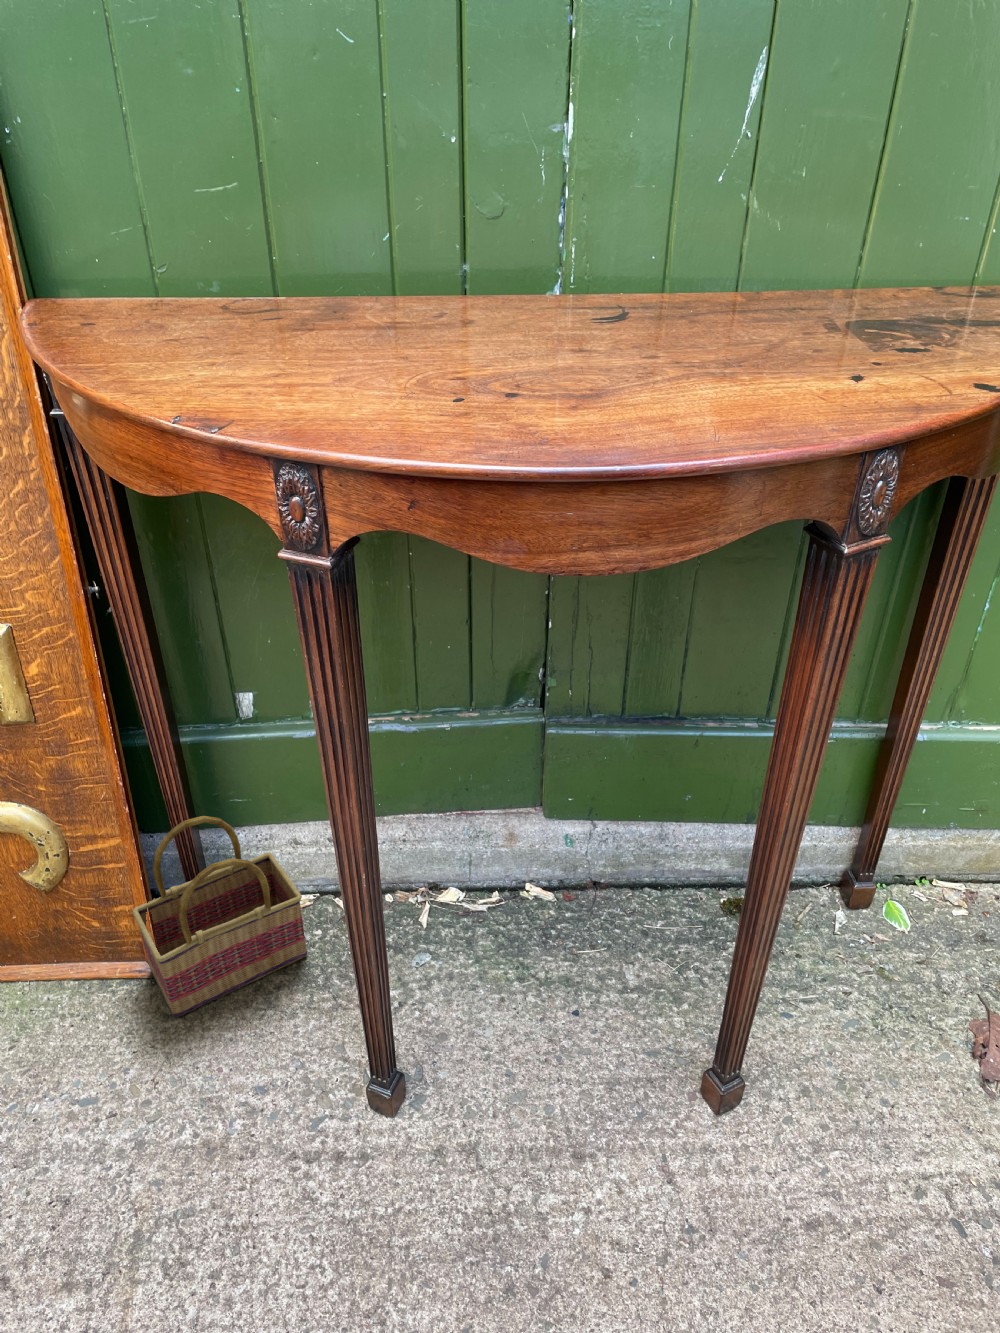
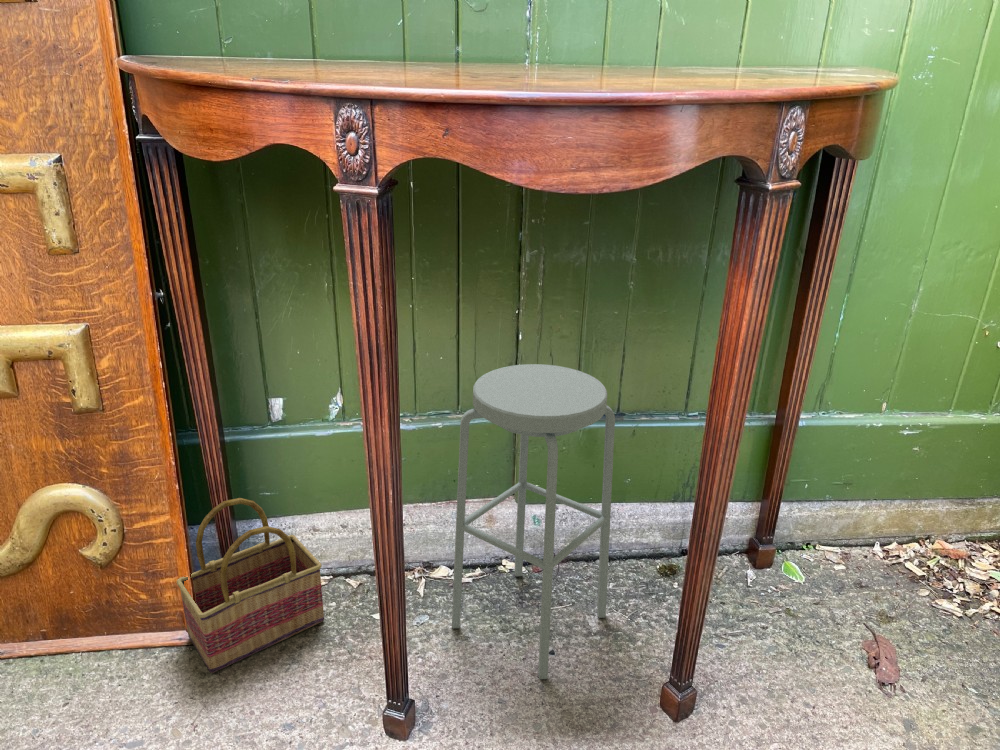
stool: none [458,666,660,1048] -> present [452,364,615,679]

